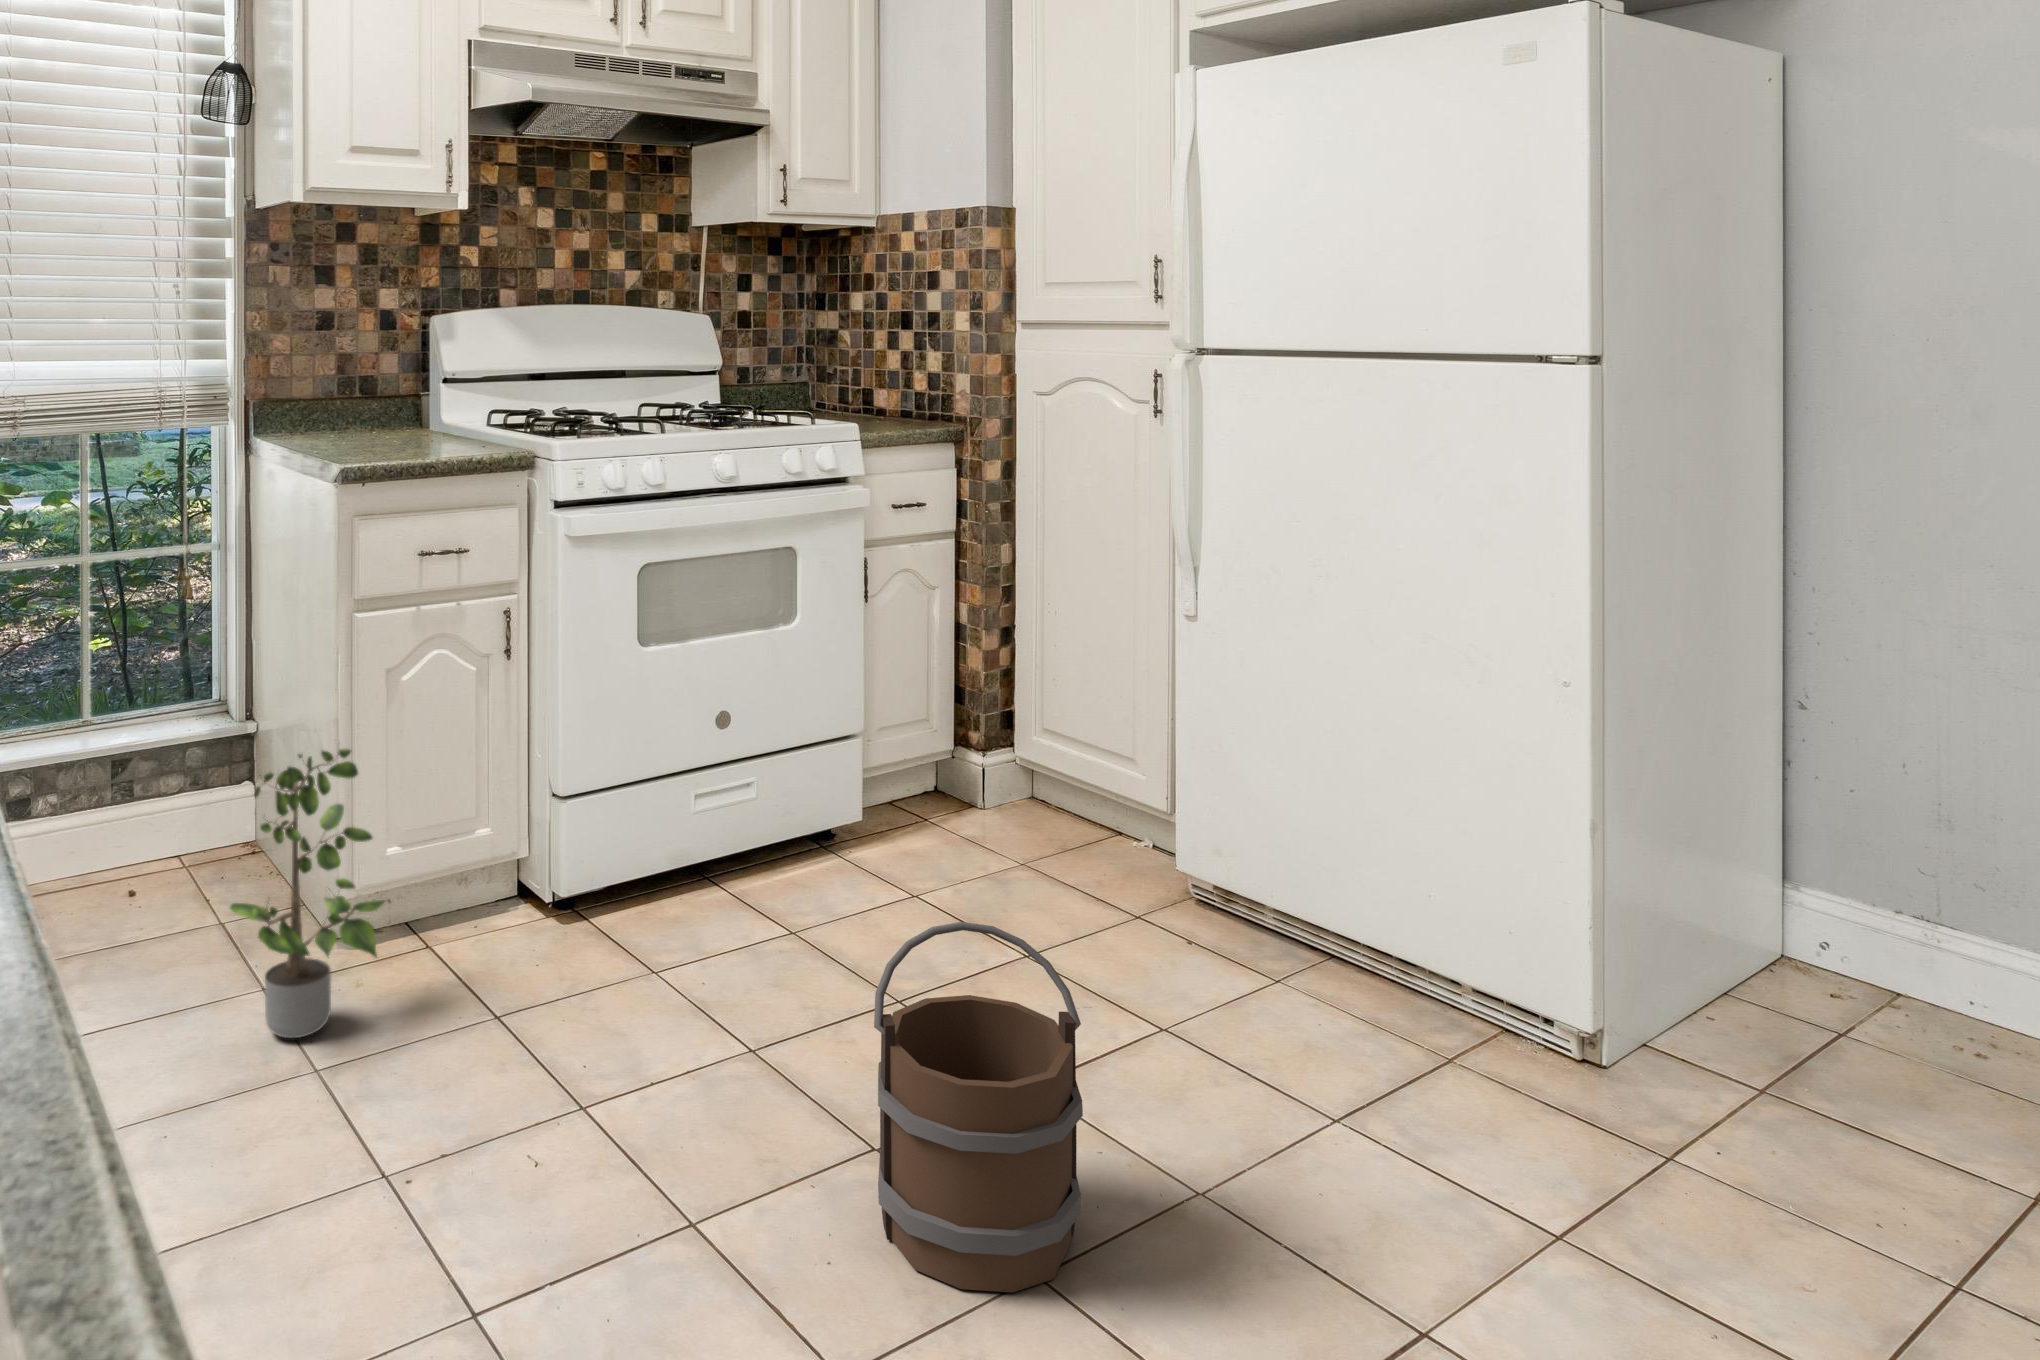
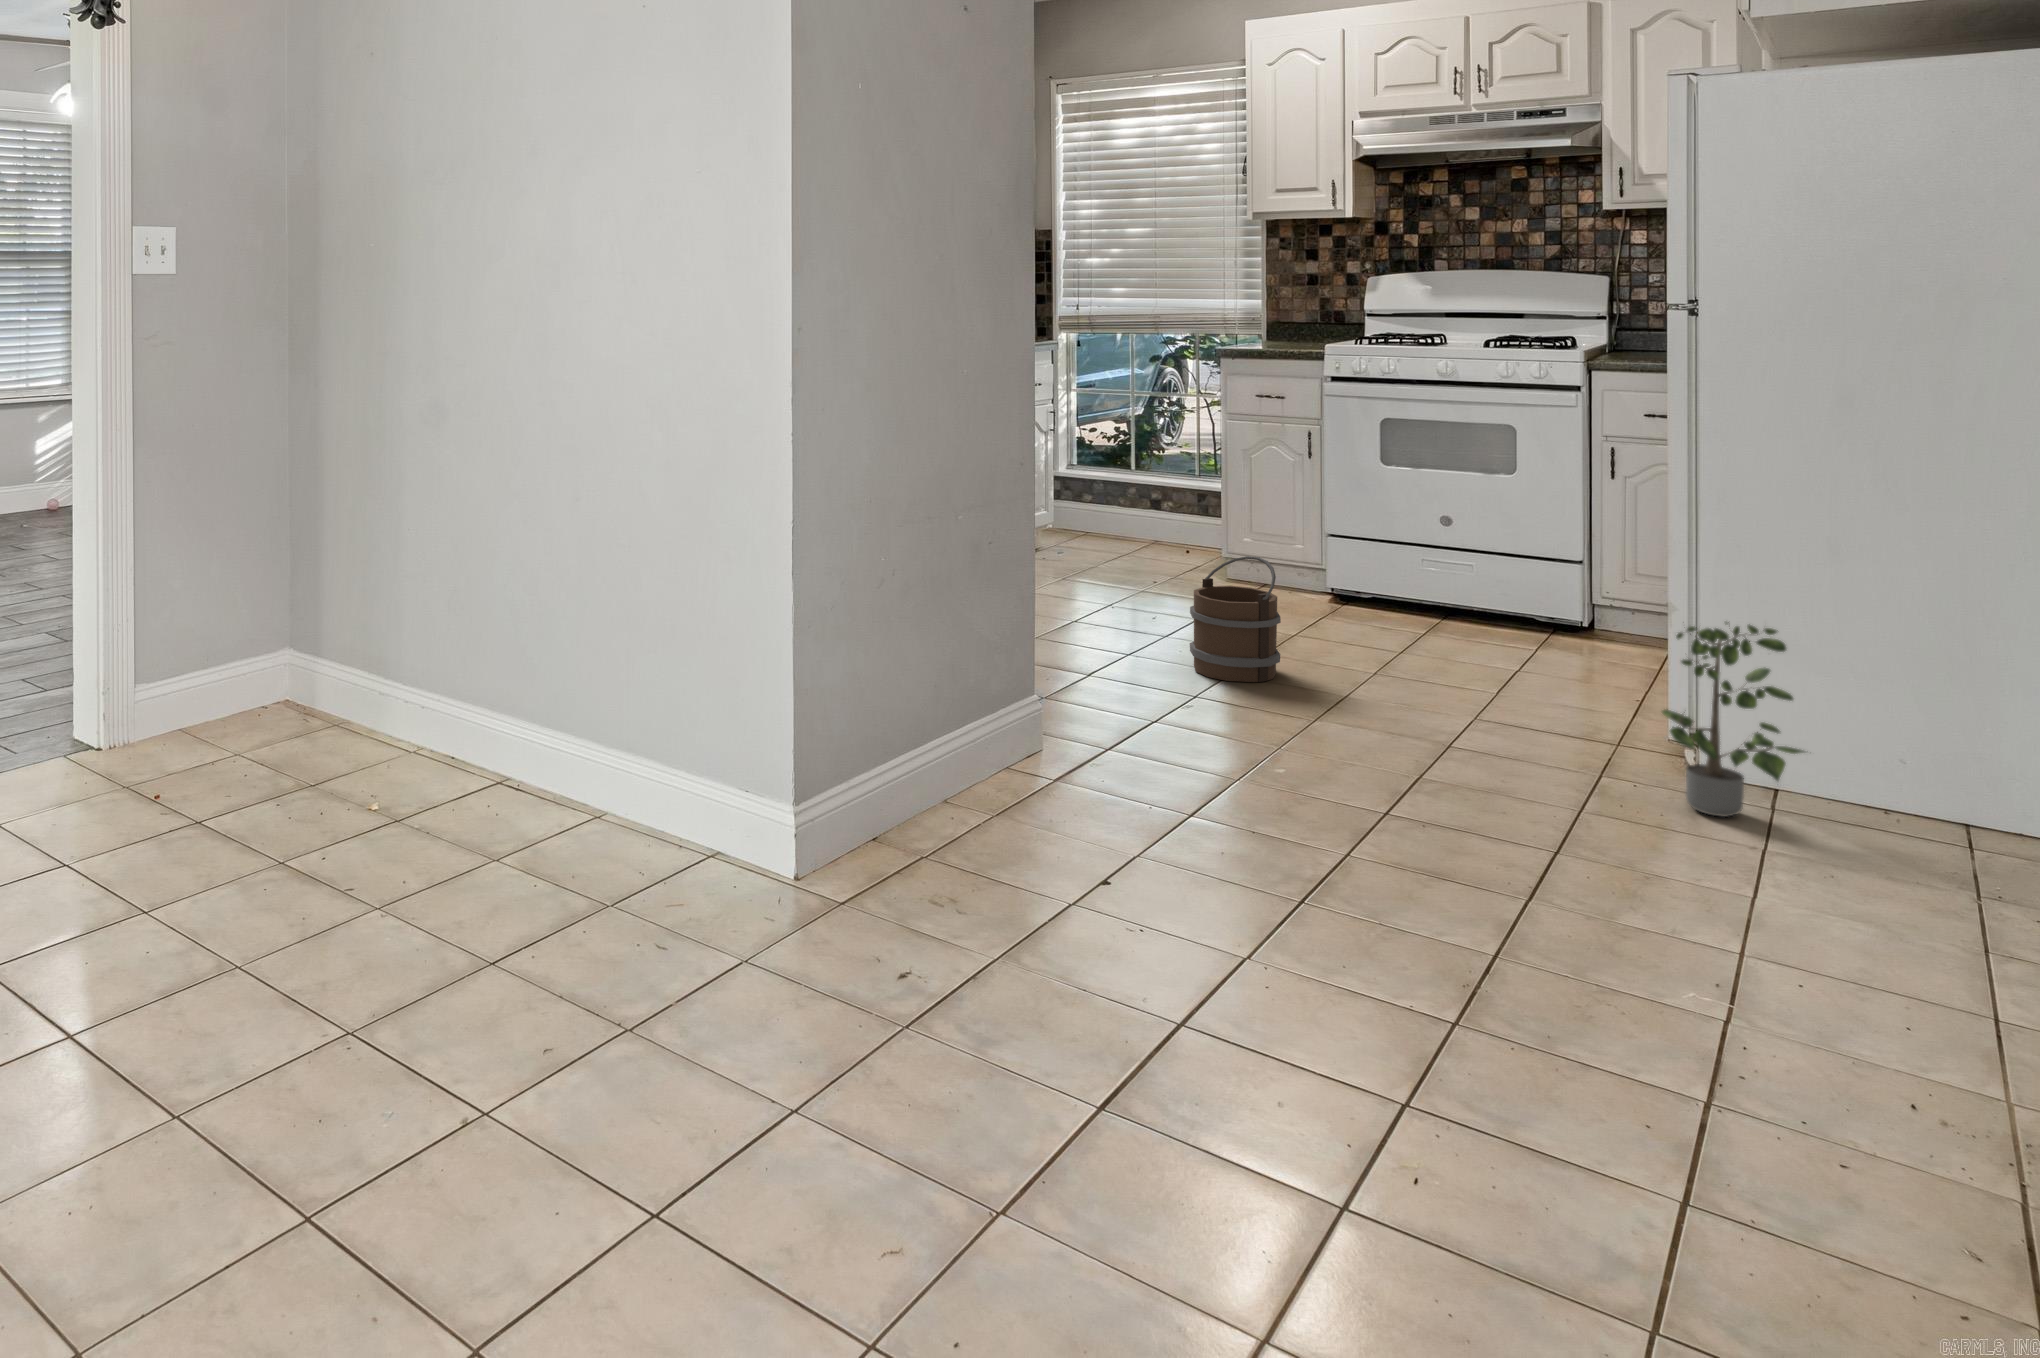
potted plant: present [230,749,385,1038] -> present [1662,622,1804,817]

